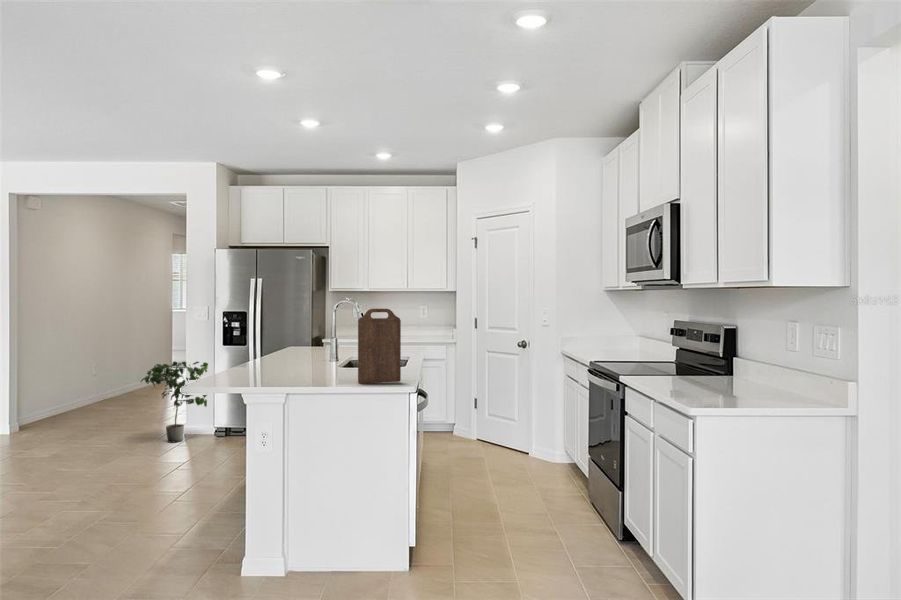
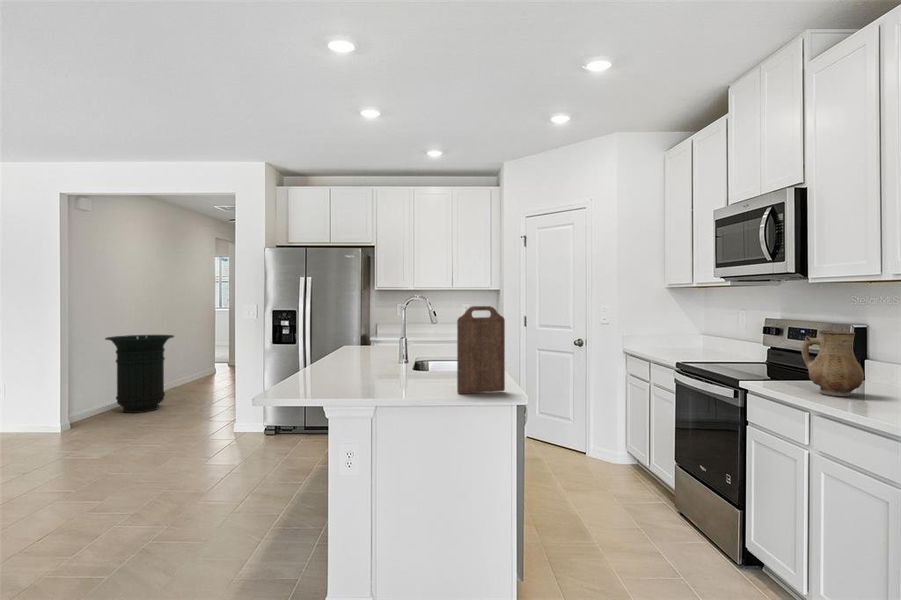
ceramic pitcher: none [657,330,702,386] -> present [801,331,864,396]
trash can: none [54,338,125,418] -> present [105,335,174,413]
potted plant: present [141,362,208,443] -> none [191,359,264,441]

